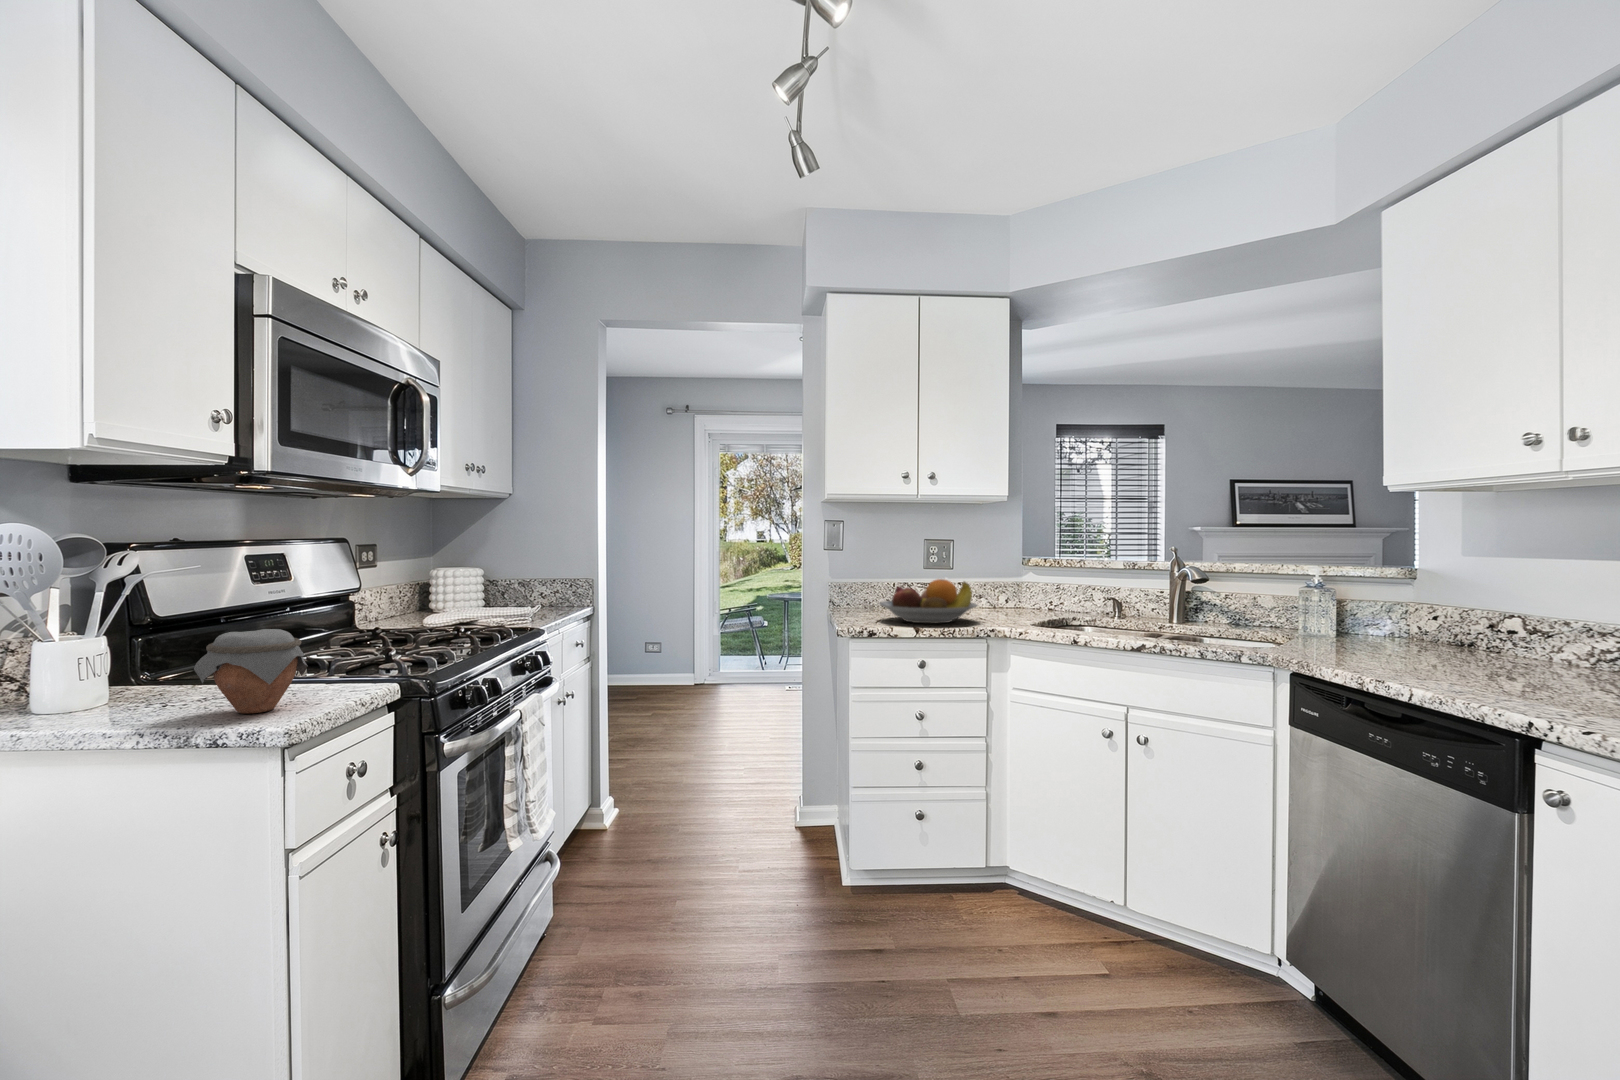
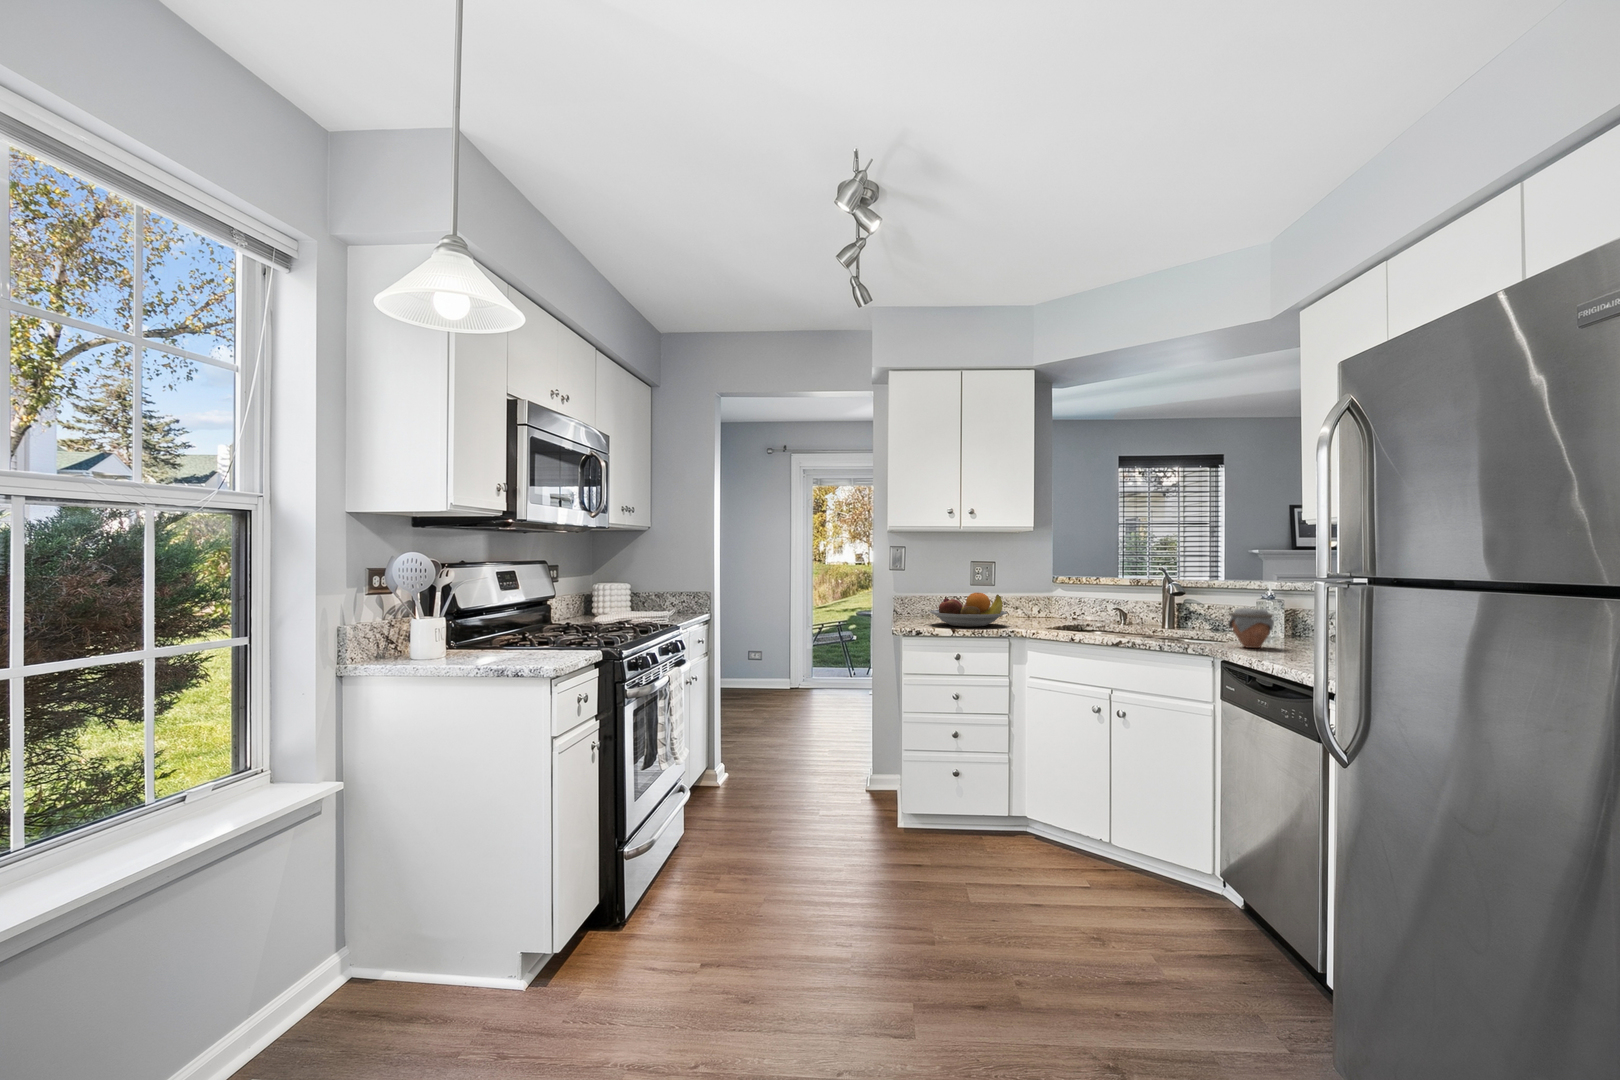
jar: present [194,629,307,714] -> present [1228,608,1274,648]

